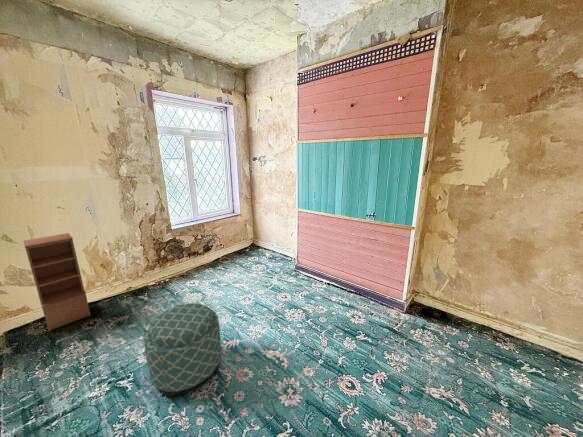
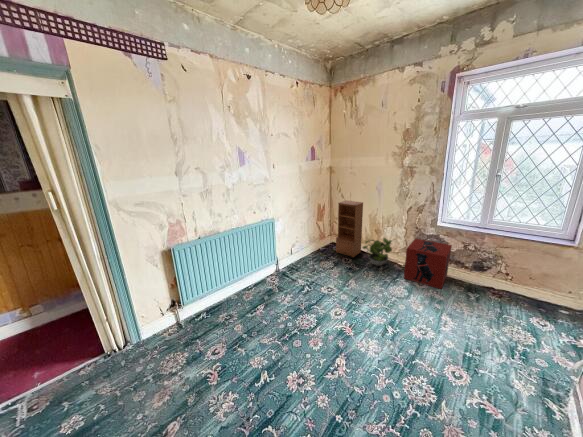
storage box: none [158,241,208,289] -> present [404,239,452,289]
potted plant: none [111,264,149,302] -> present [363,238,392,266]
ottoman: present [144,303,221,398] -> none [294,265,343,327]

